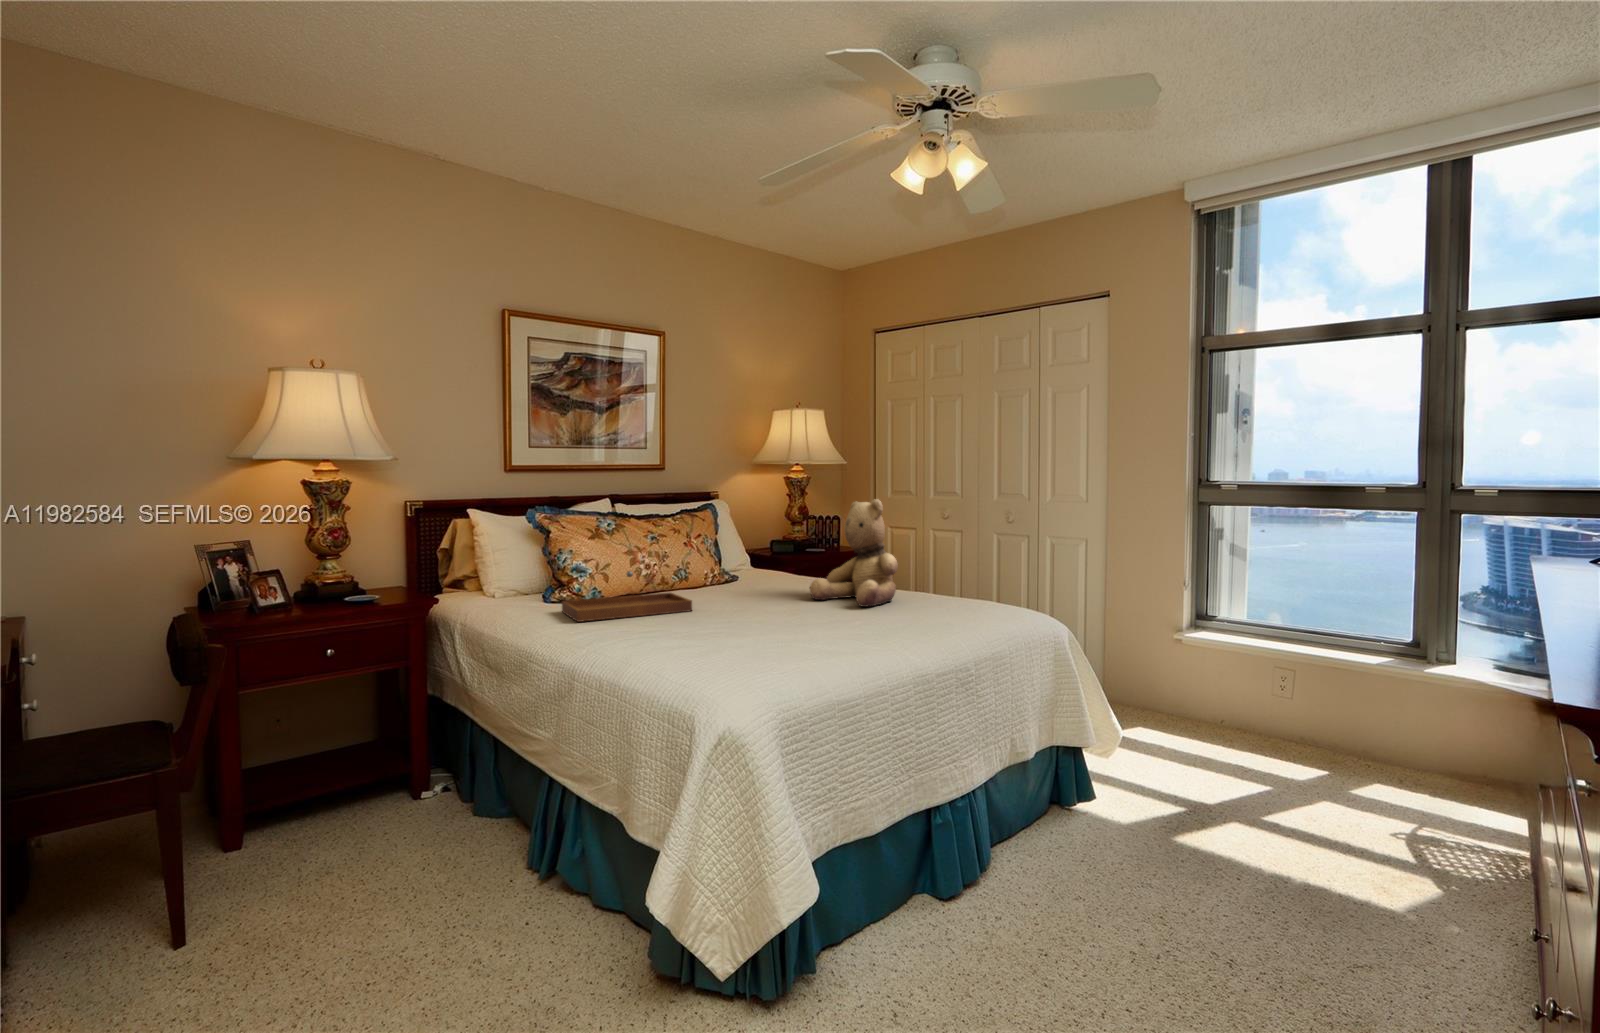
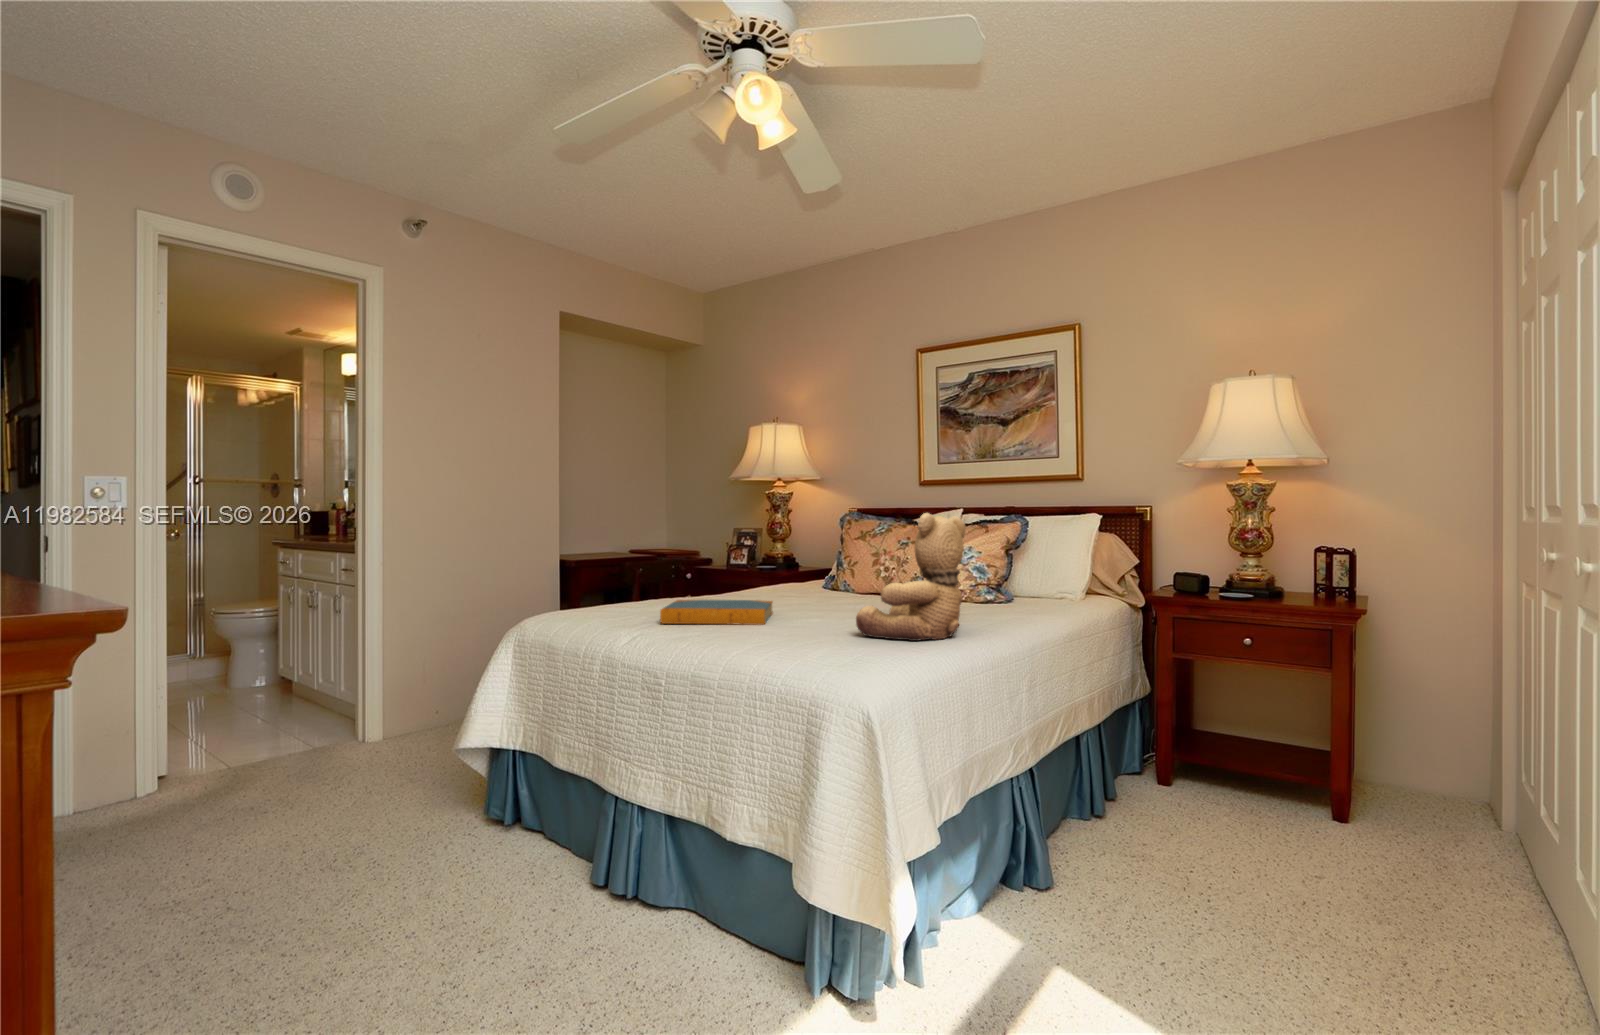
tray: present [562,571,692,622] -> none [747,565,845,606]
book: none [670,607,784,649] -> present [660,600,773,625]

